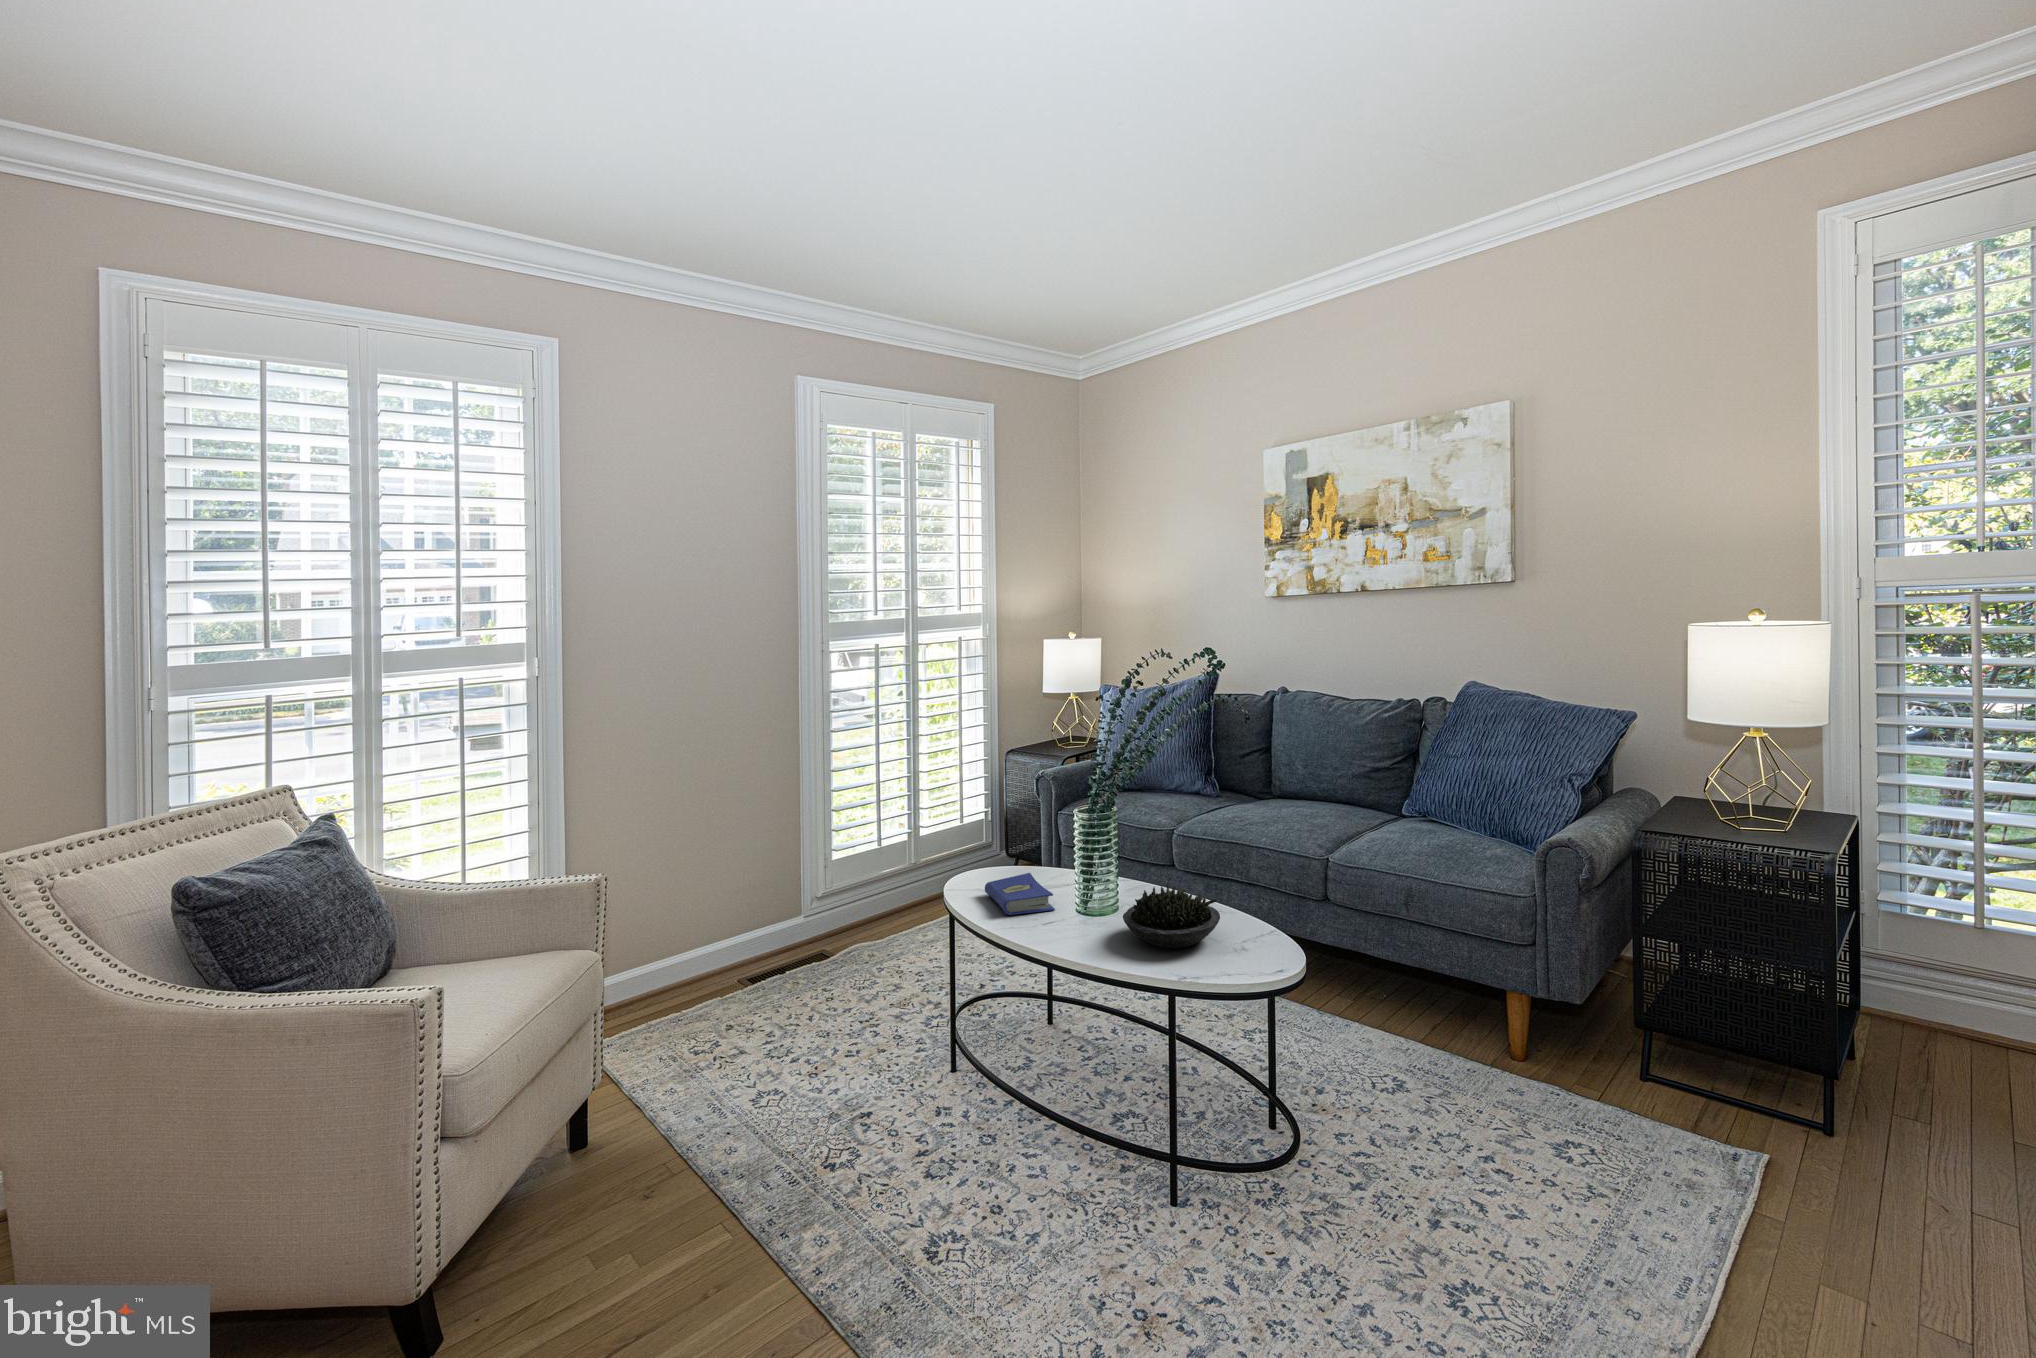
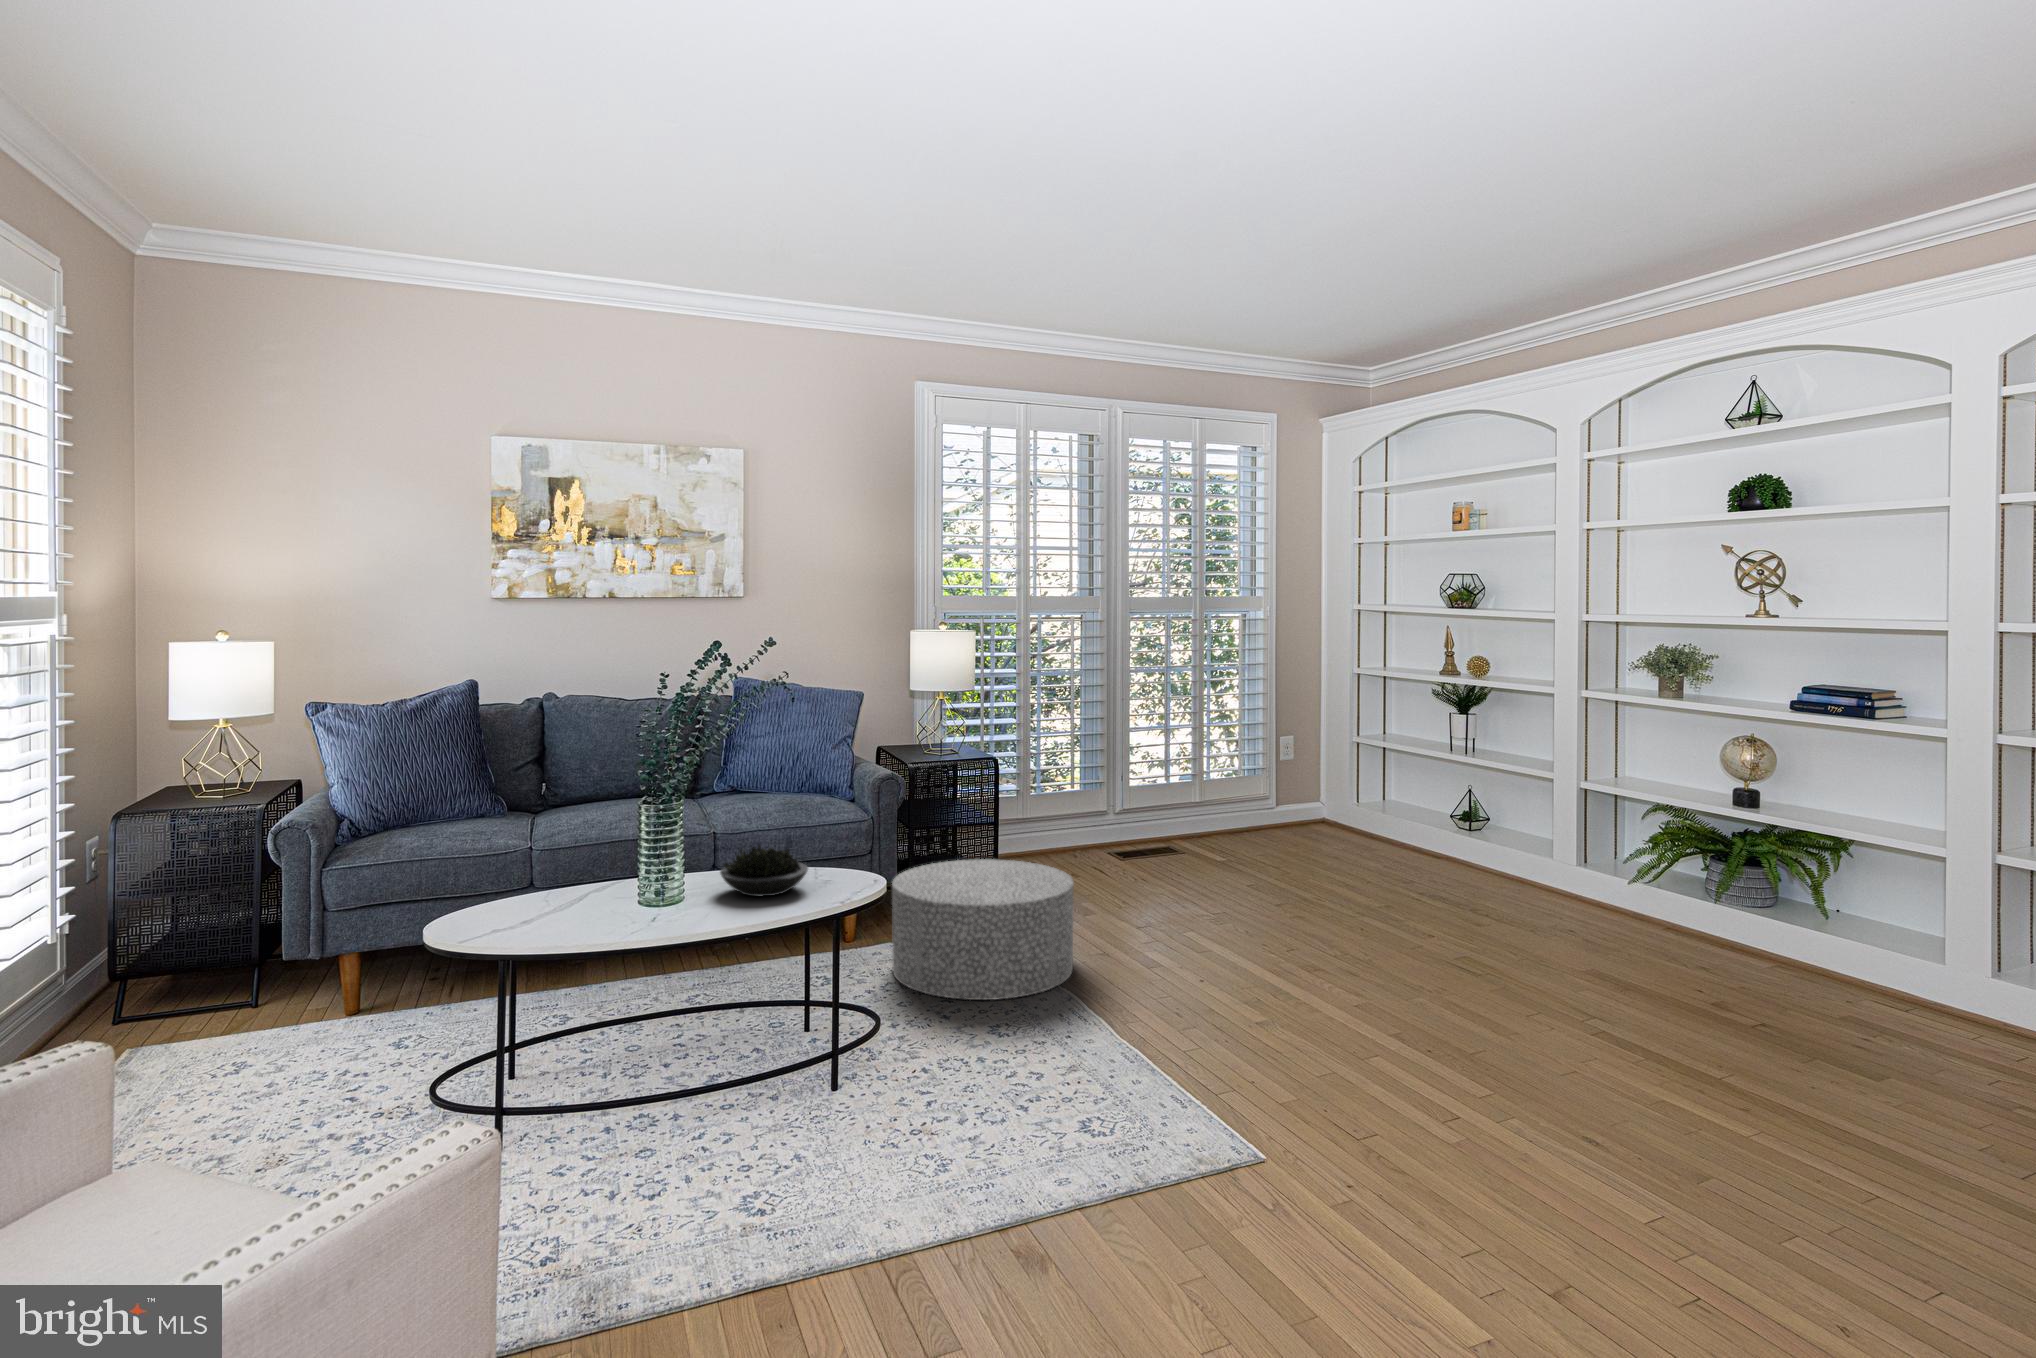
hardcover book: present [985,873,1055,915] -> none [511,886,620,919]
ottoman: none [1438,971,1778,1262] -> present [892,859,1074,1000]

